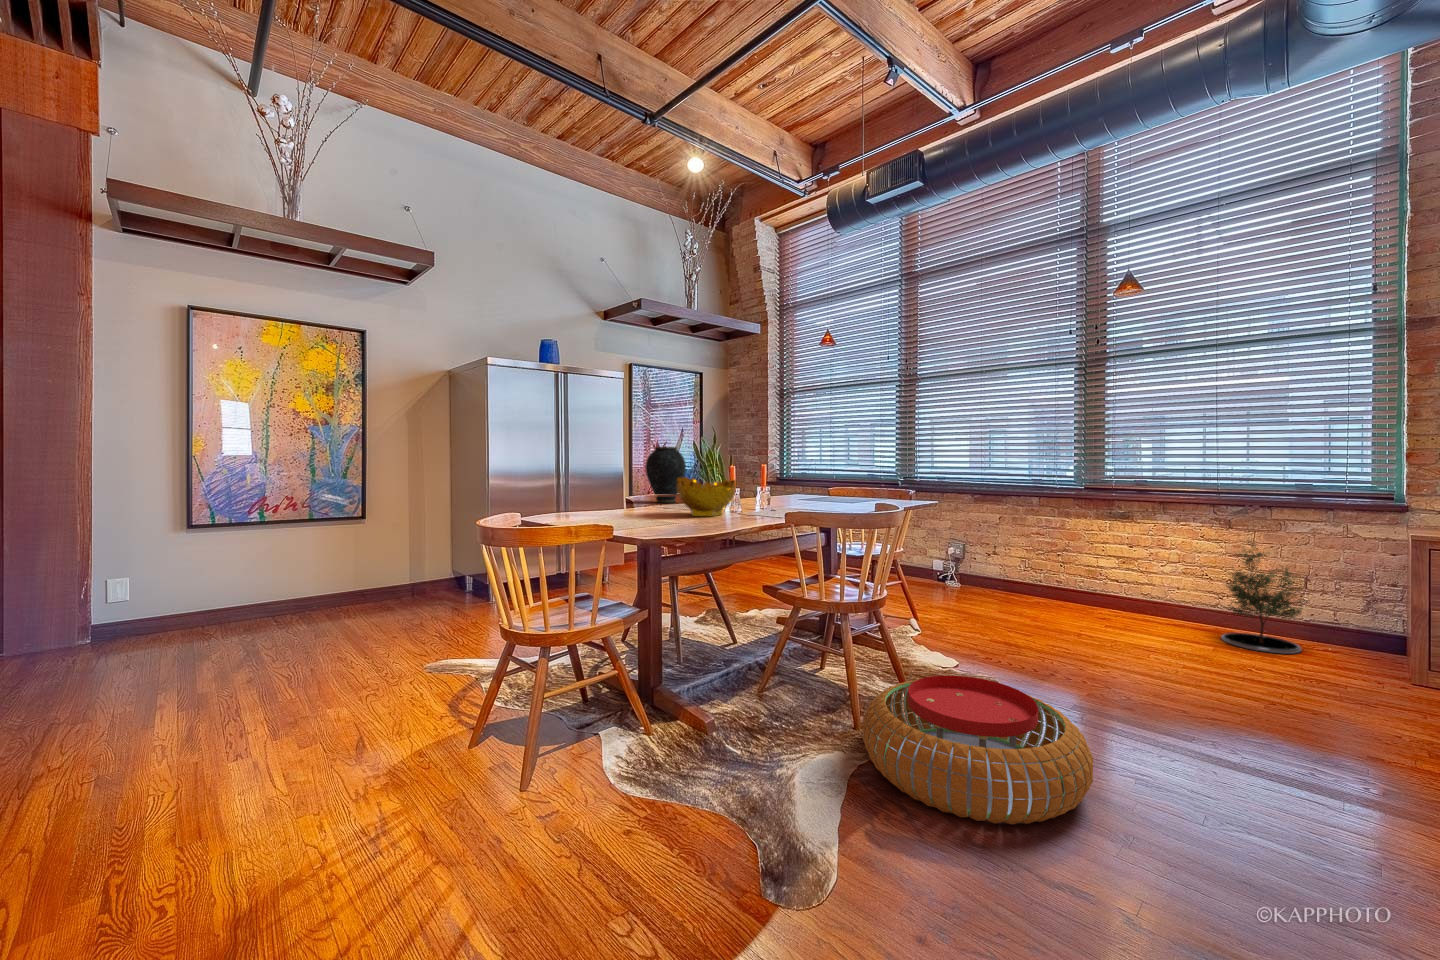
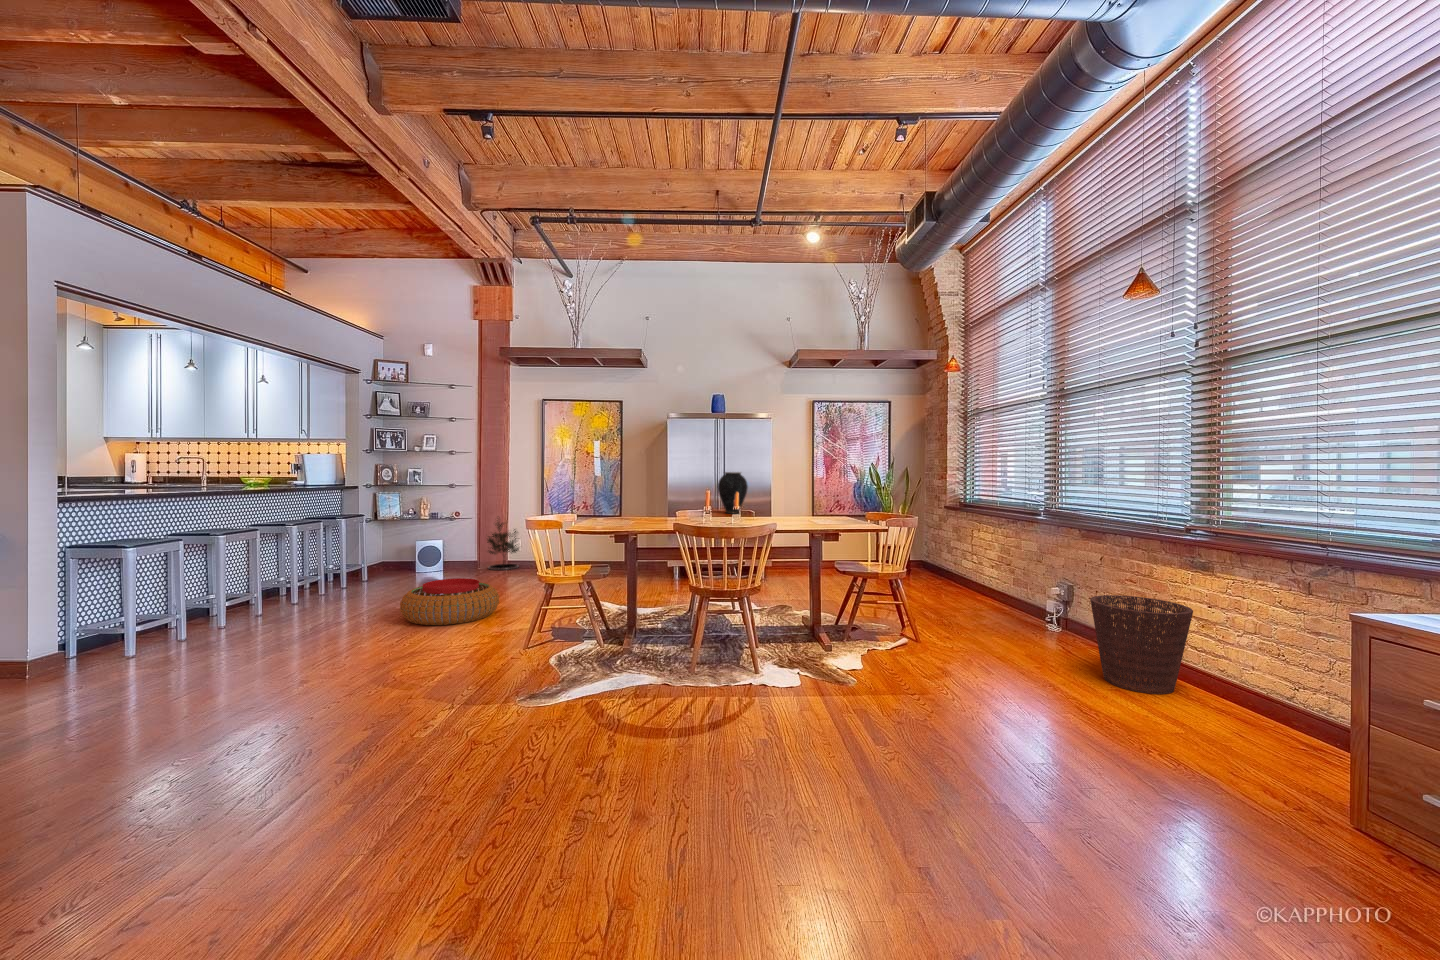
decorative bowl: present [677,477,737,516] -> none [669,495,710,523]
potted tree: present [1221,540,1303,654] -> present [487,520,519,570]
basket: none [1059,547,1140,623] -> present [1090,595,1193,694]
pouf: present [863,675,1093,824] -> present [400,578,499,625]

